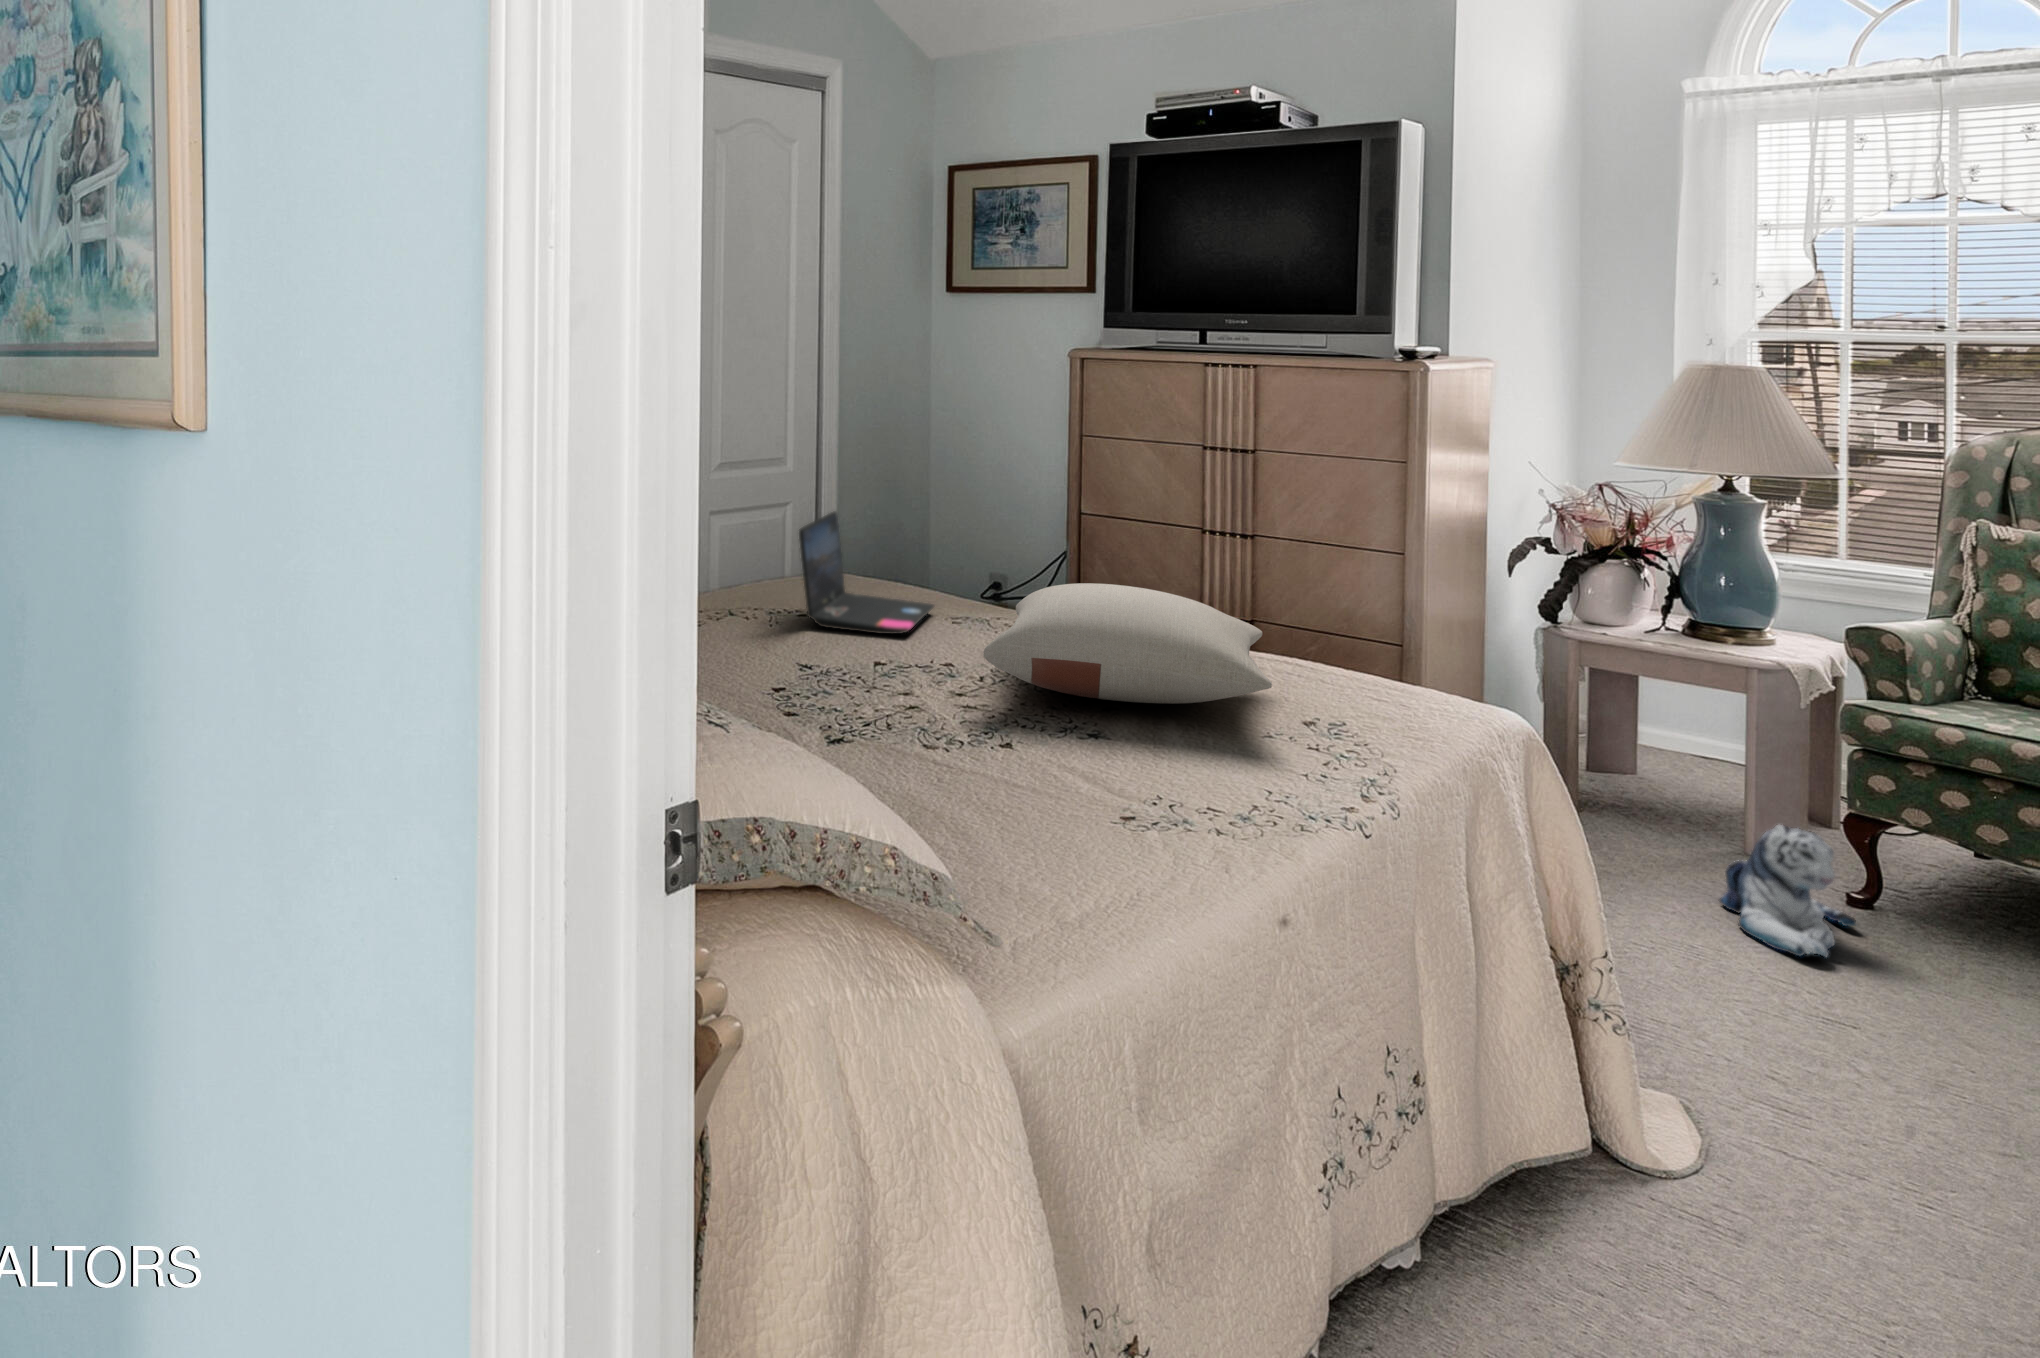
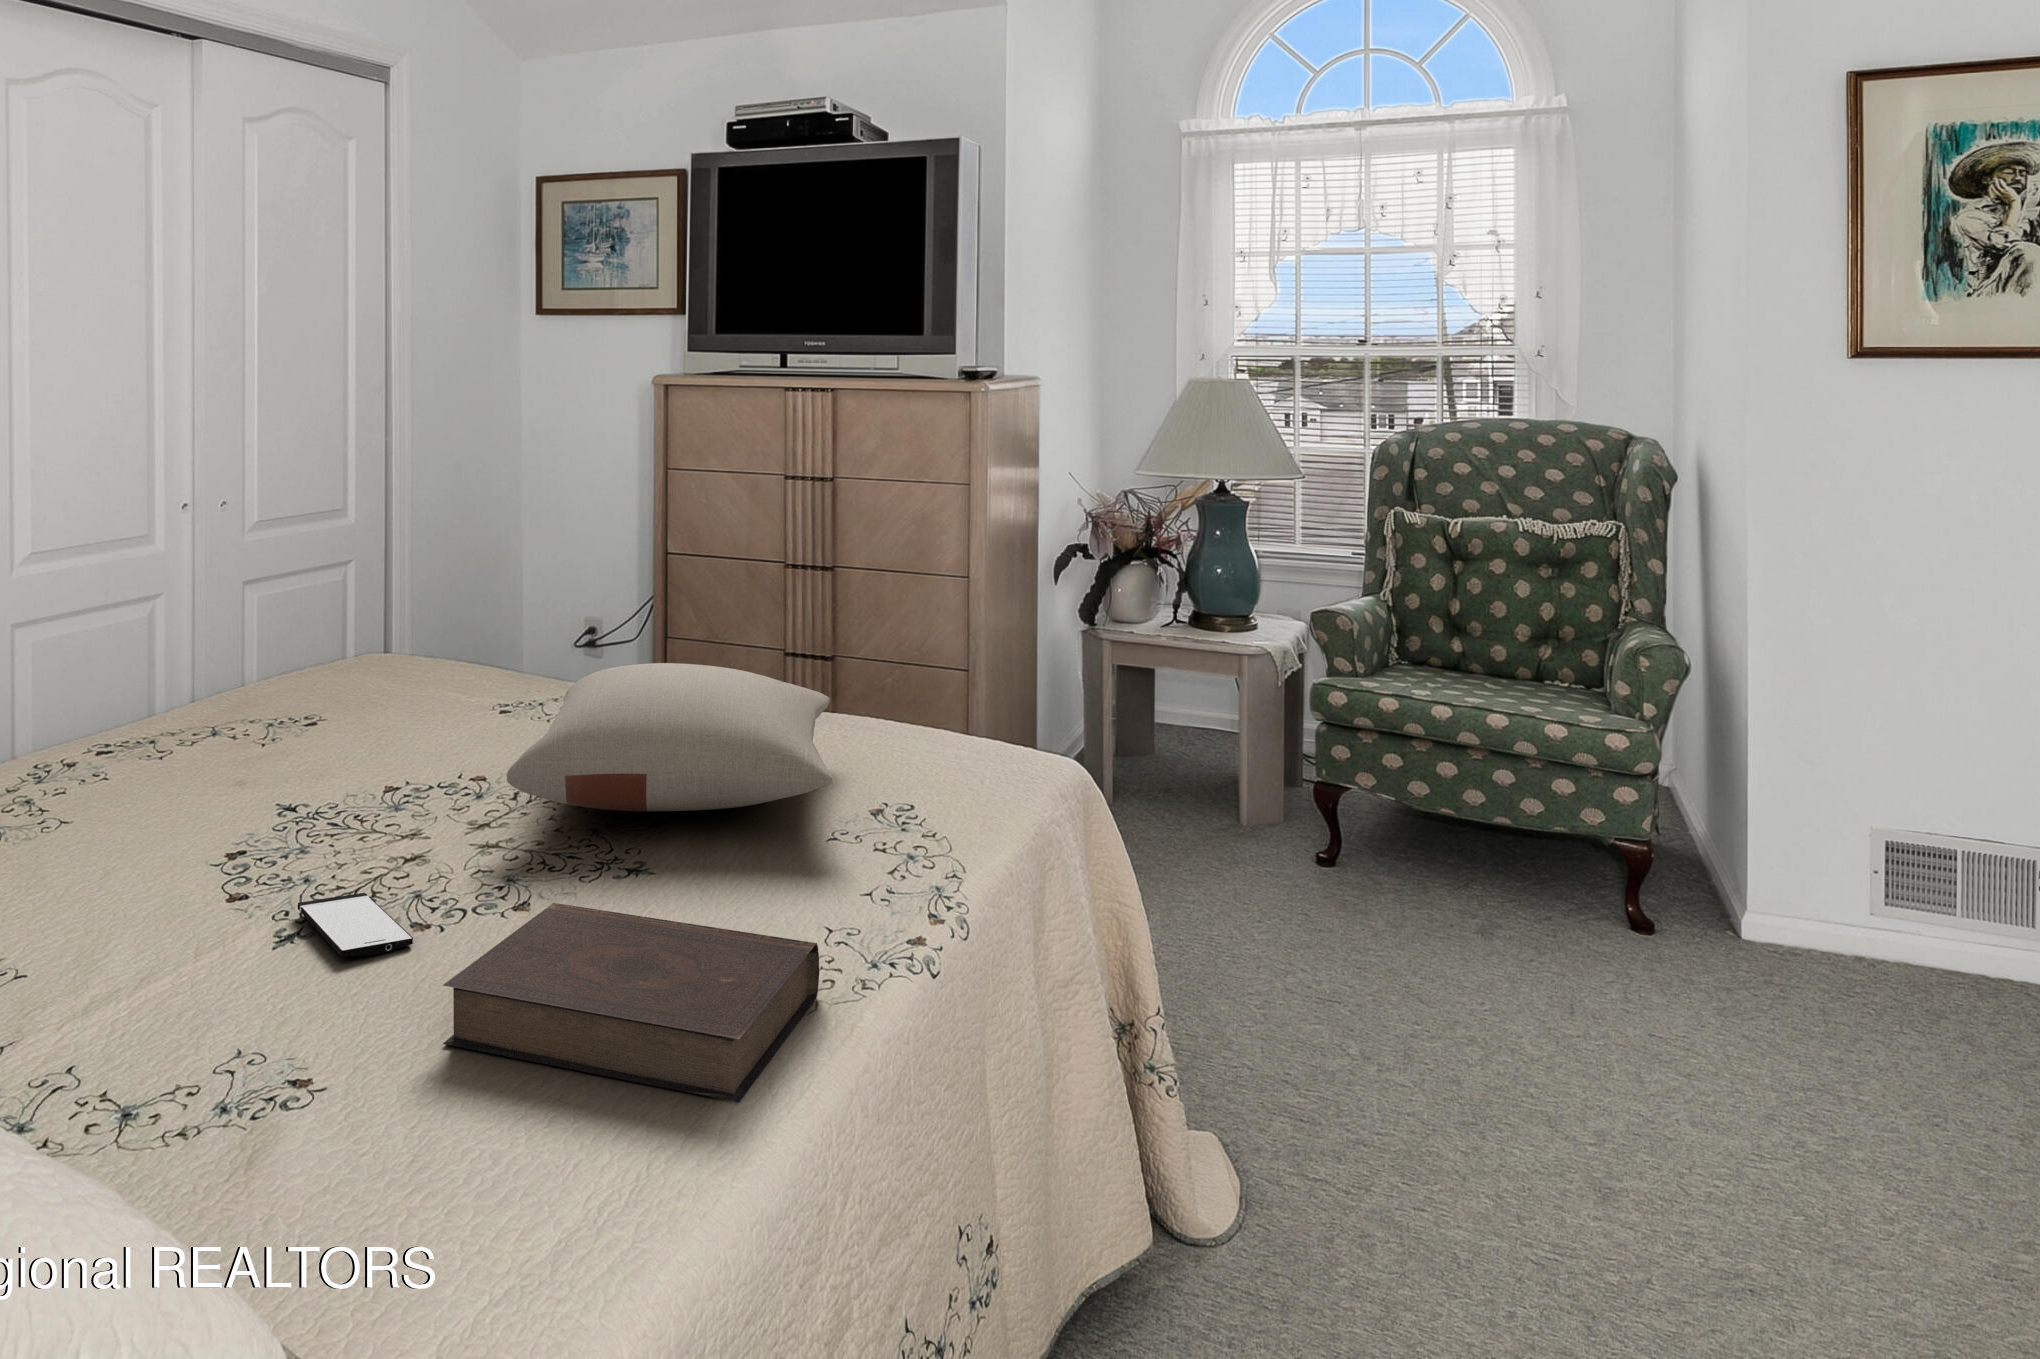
laptop: present [799,511,934,634] -> none [305,584,486,739]
smartphone: none [835,719,927,756] -> present [298,893,413,956]
book: none [967,736,1268,873] -> present [443,903,819,1102]
plush toy: present [1719,825,1856,958] -> none [1228,805,1329,930]

